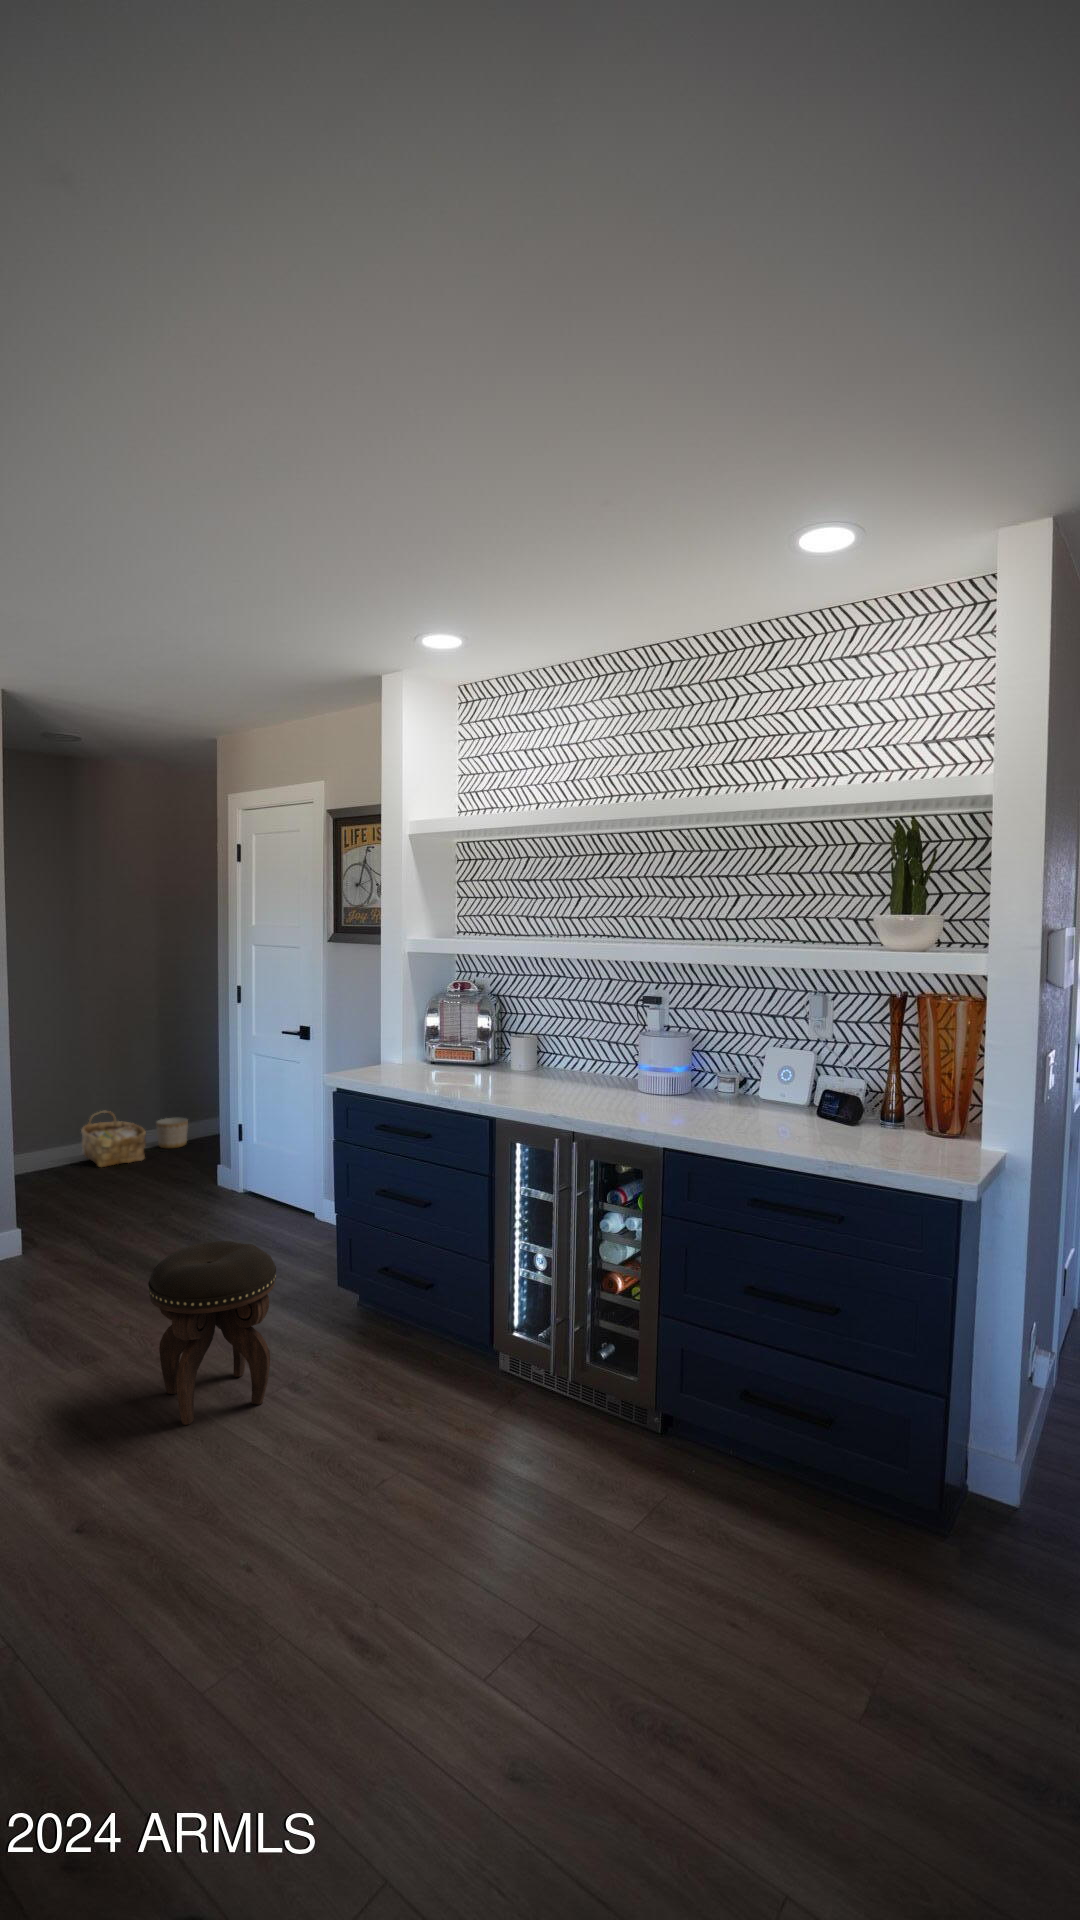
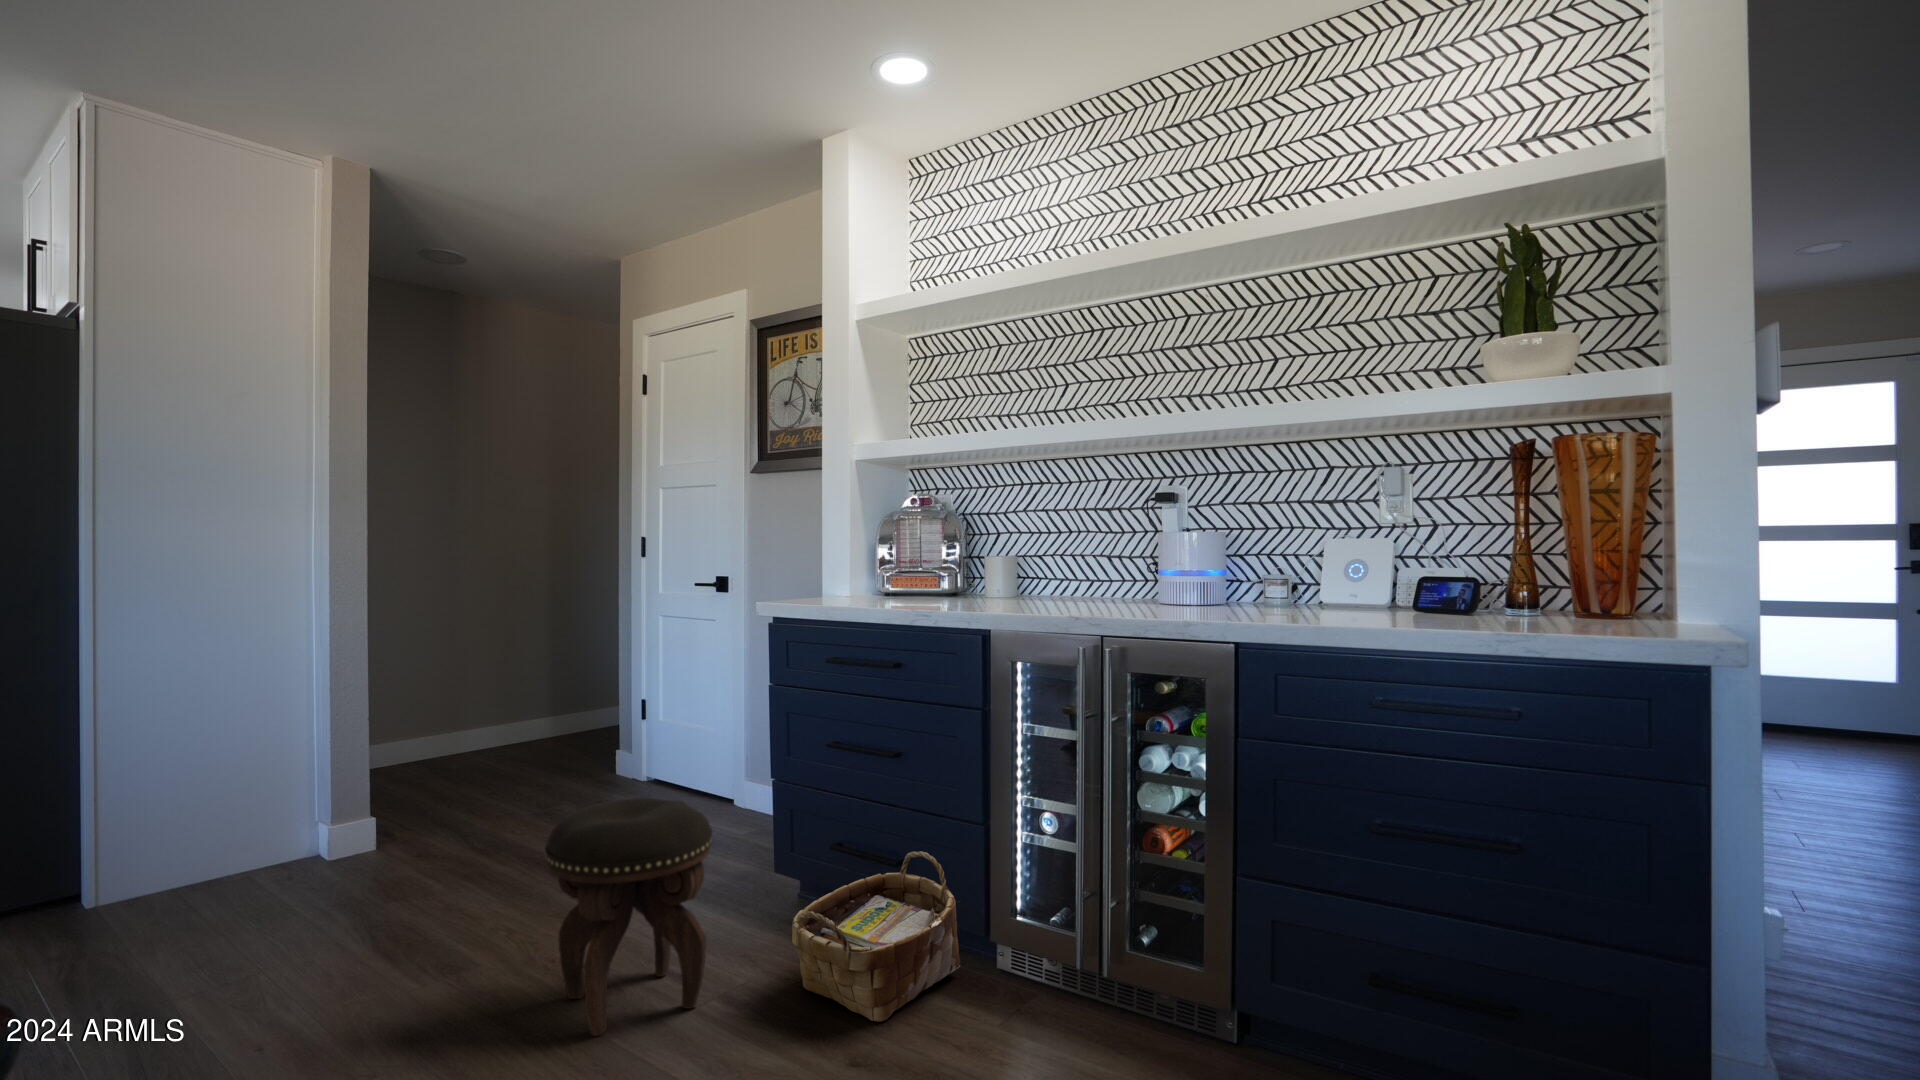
woven basket: present [81,1111,146,1167] -> present [792,851,960,1022]
planter: present [156,1118,188,1148] -> none [543,707,580,742]

